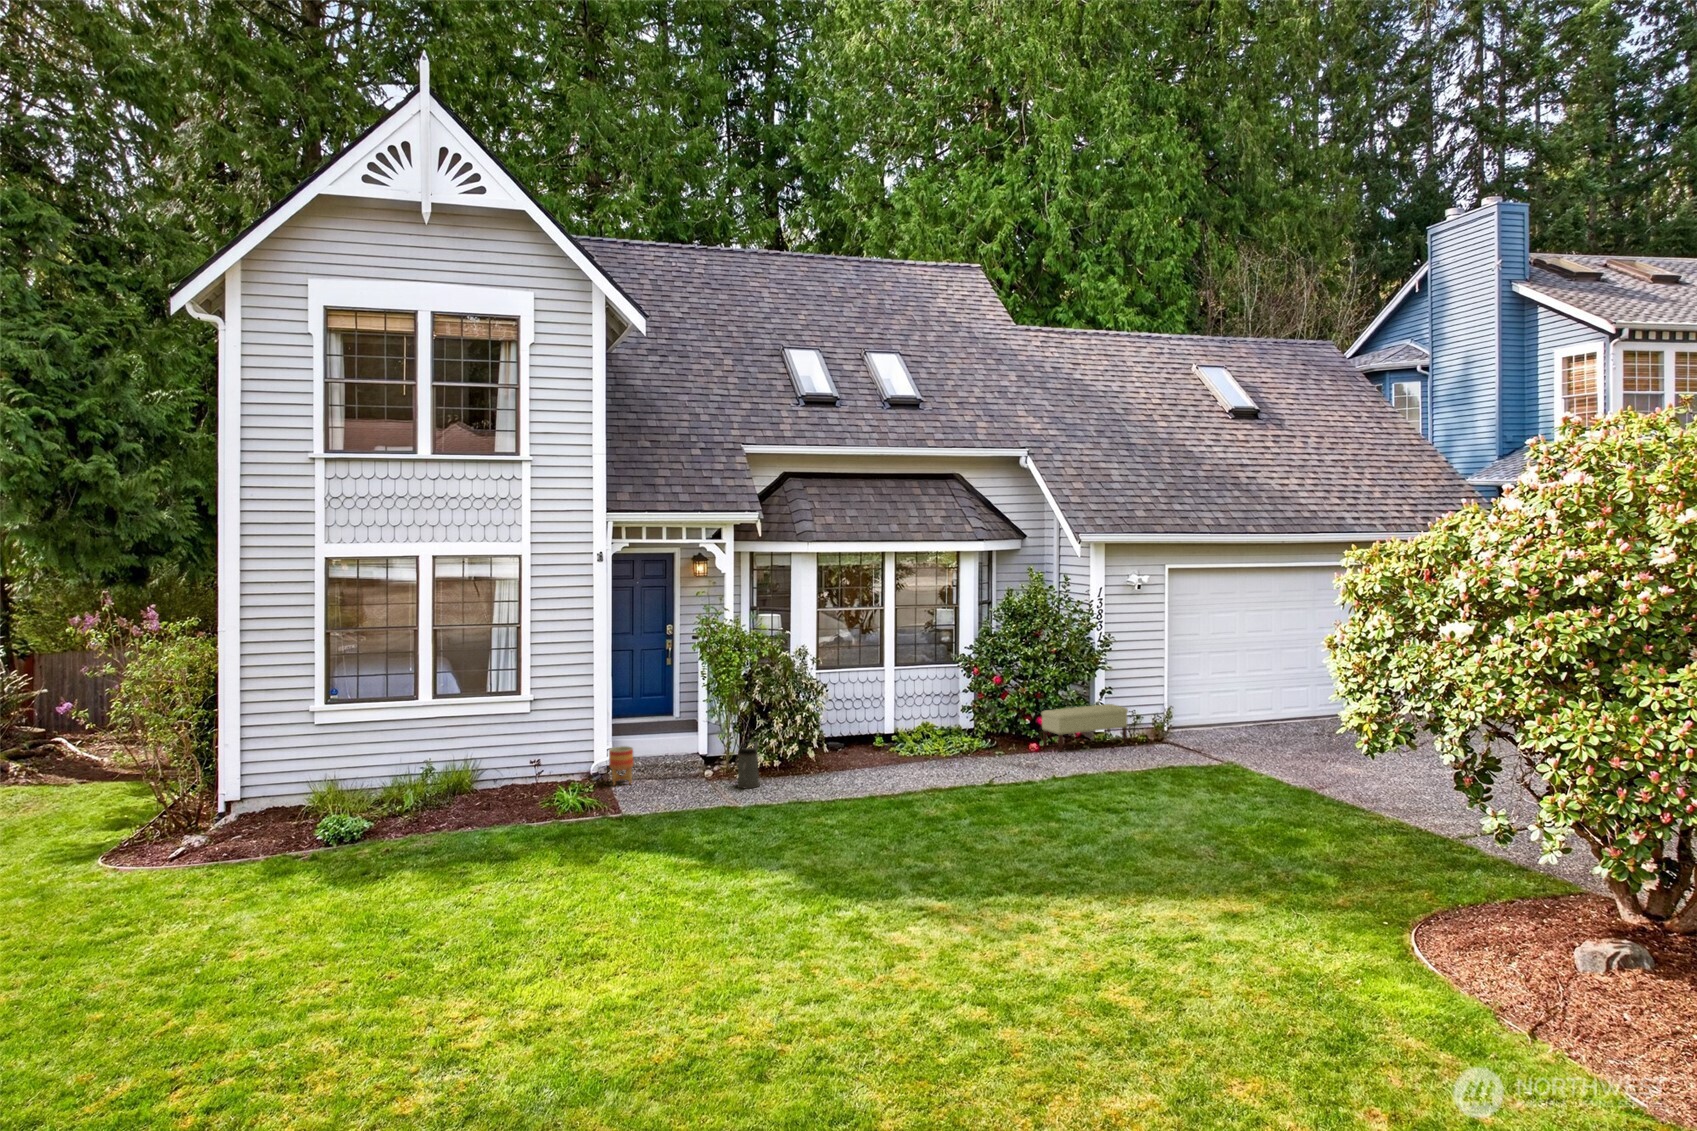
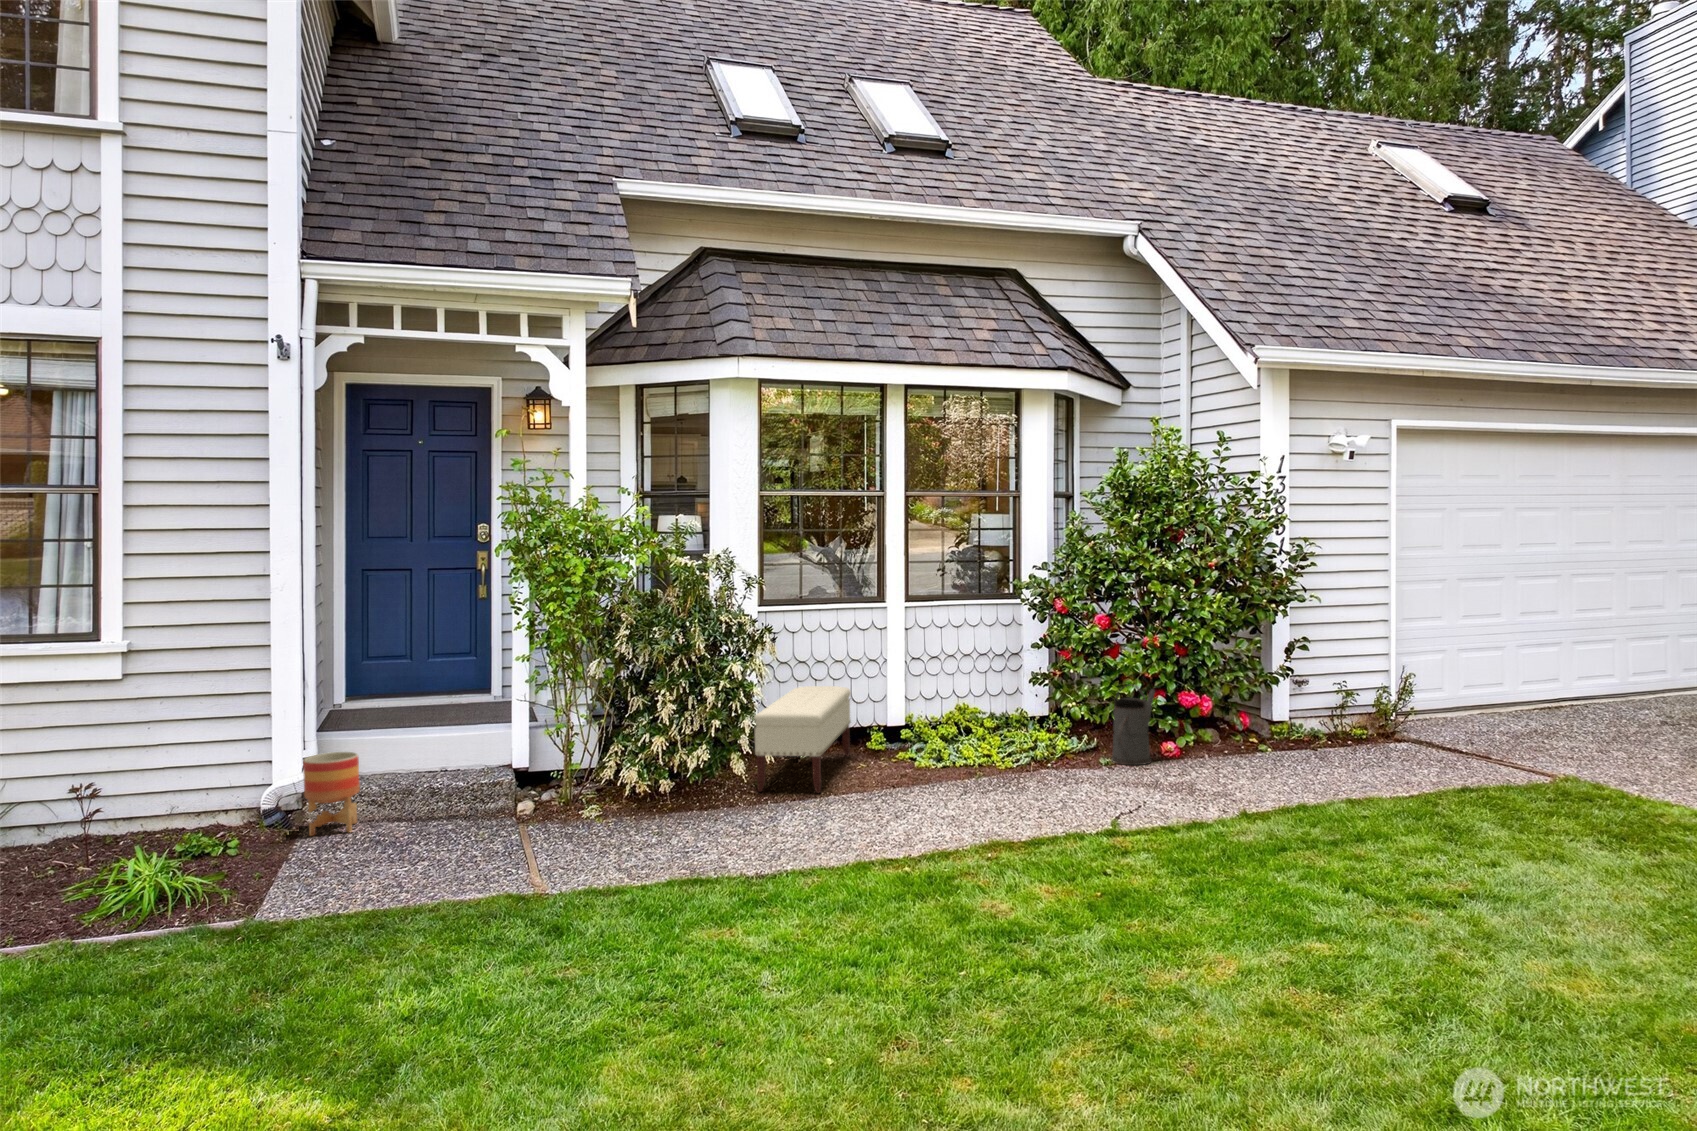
bench: present [1042,704,1128,752] -> present [754,686,851,793]
watering can: present [737,741,760,788] -> present [1111,685,1155,765]

